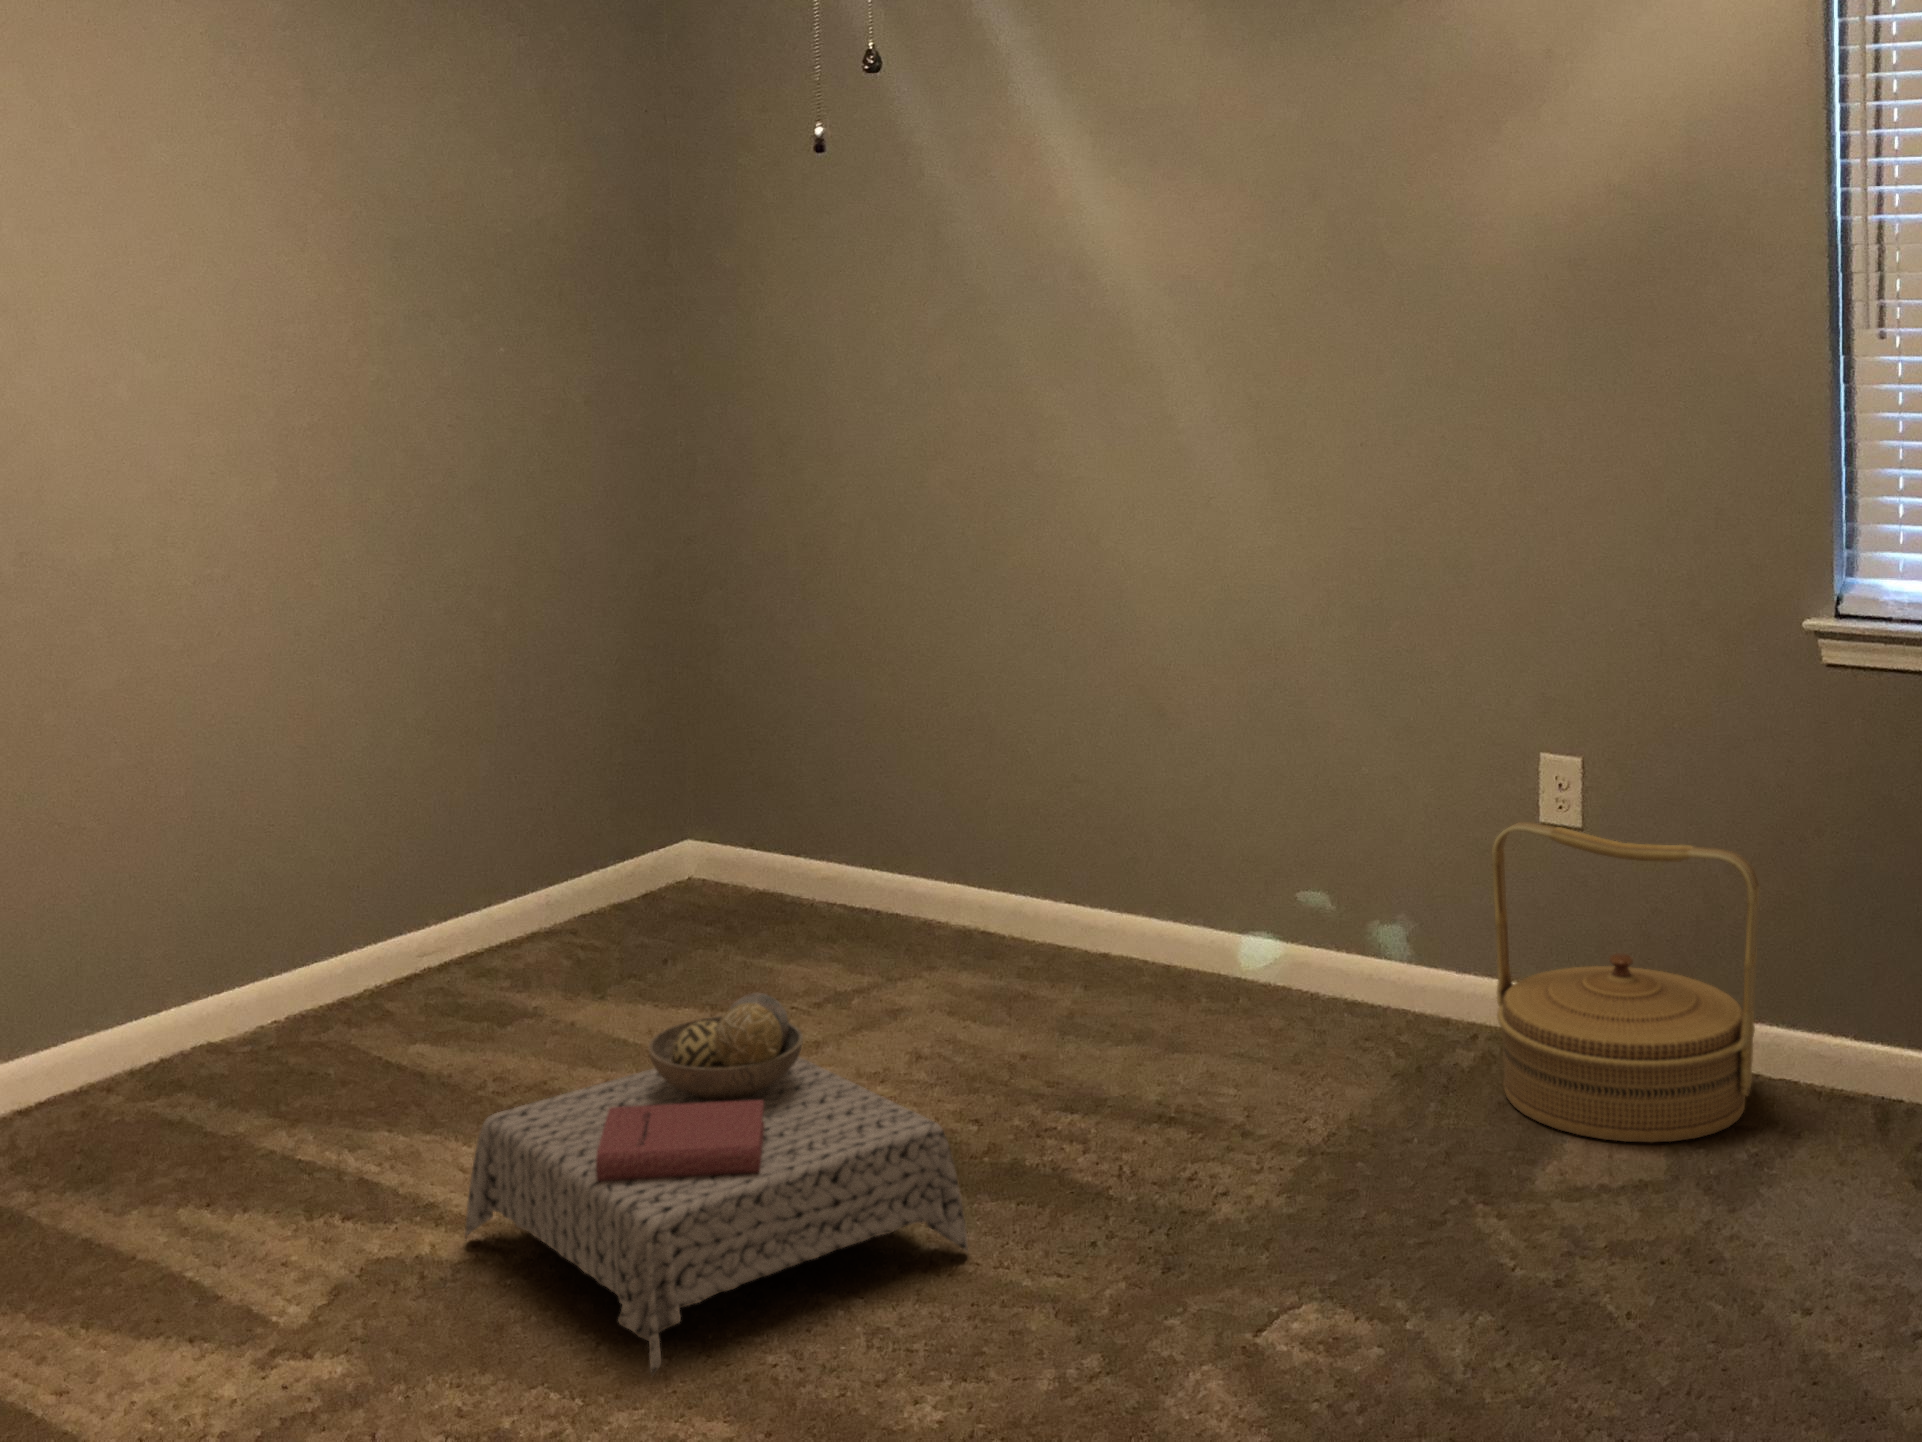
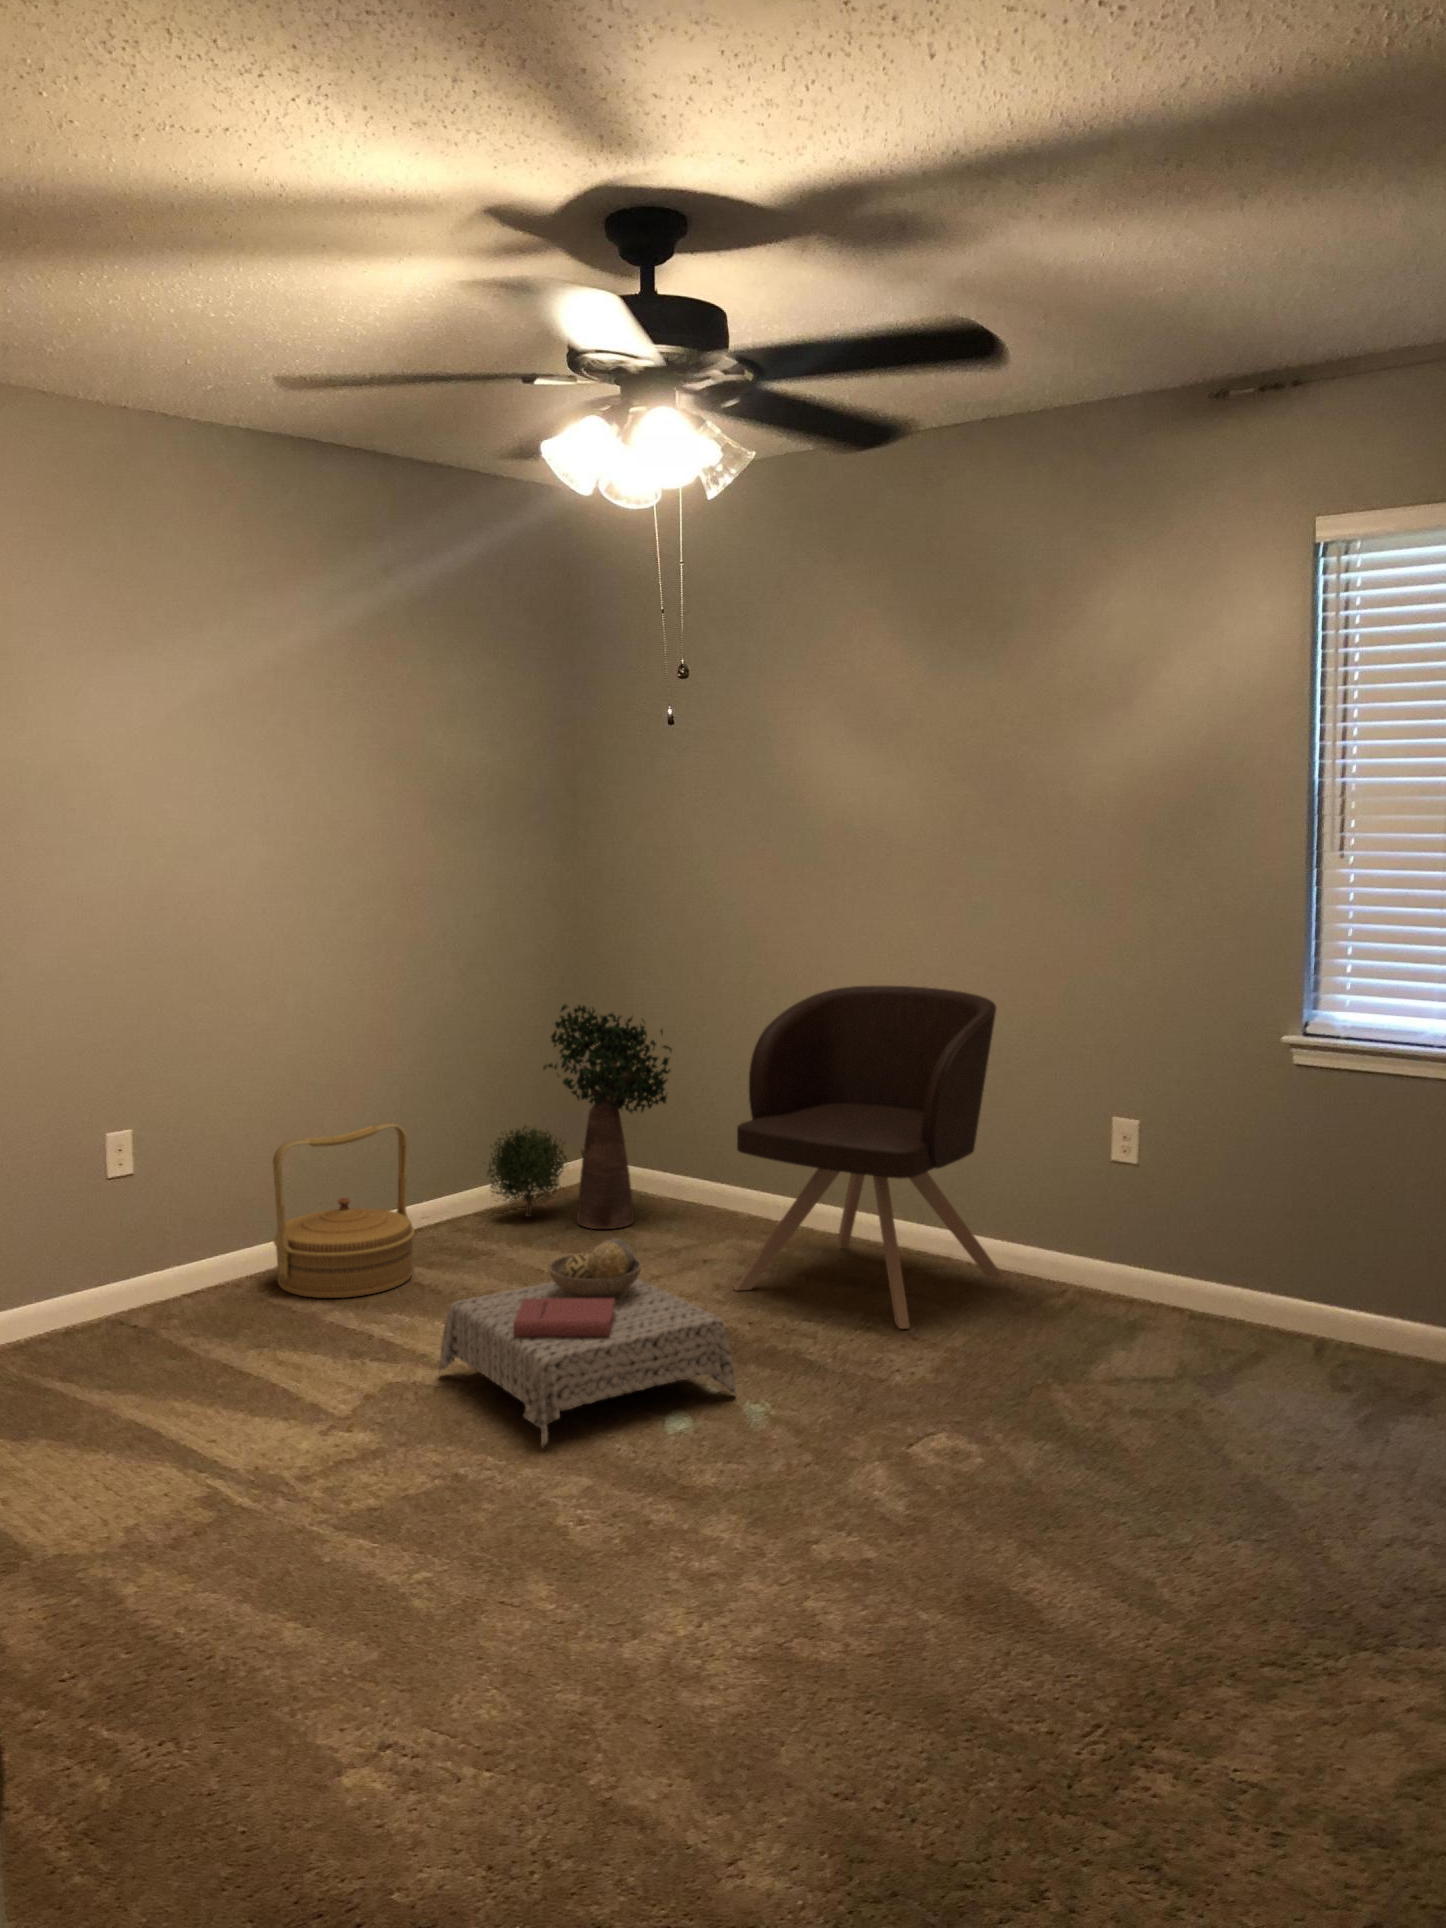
armchair: none [941,550,1368,1113] -> present [734,986,1003,1329]
potted plant: none [521,589,824,953] -> present [487,1005,672,1229]
woven basket: present [1492,822,1759,1143] -> present [273,1123,415,1298]

